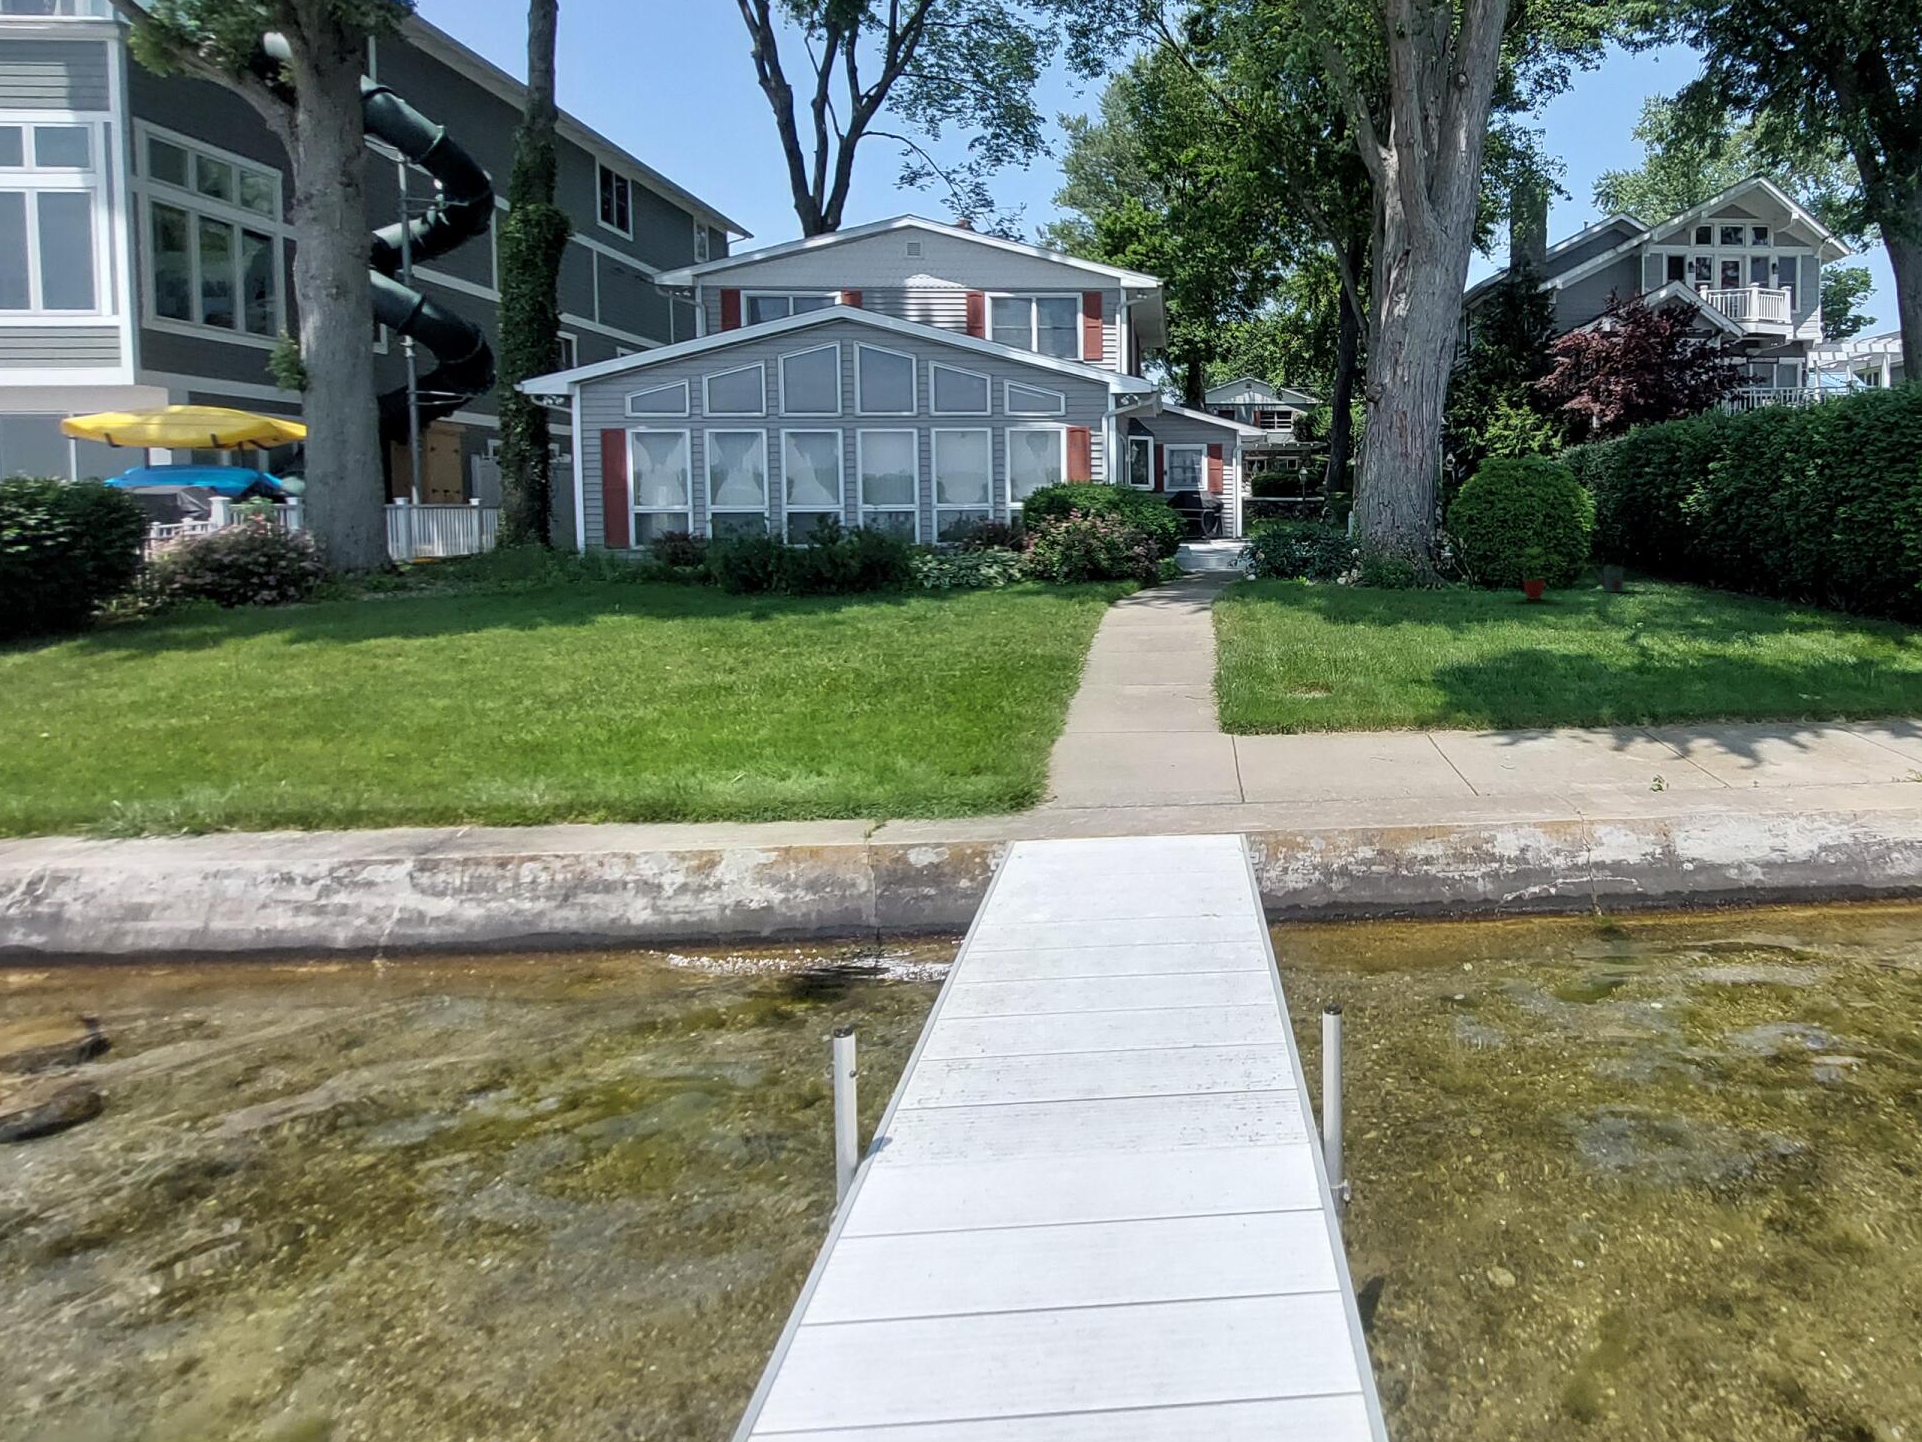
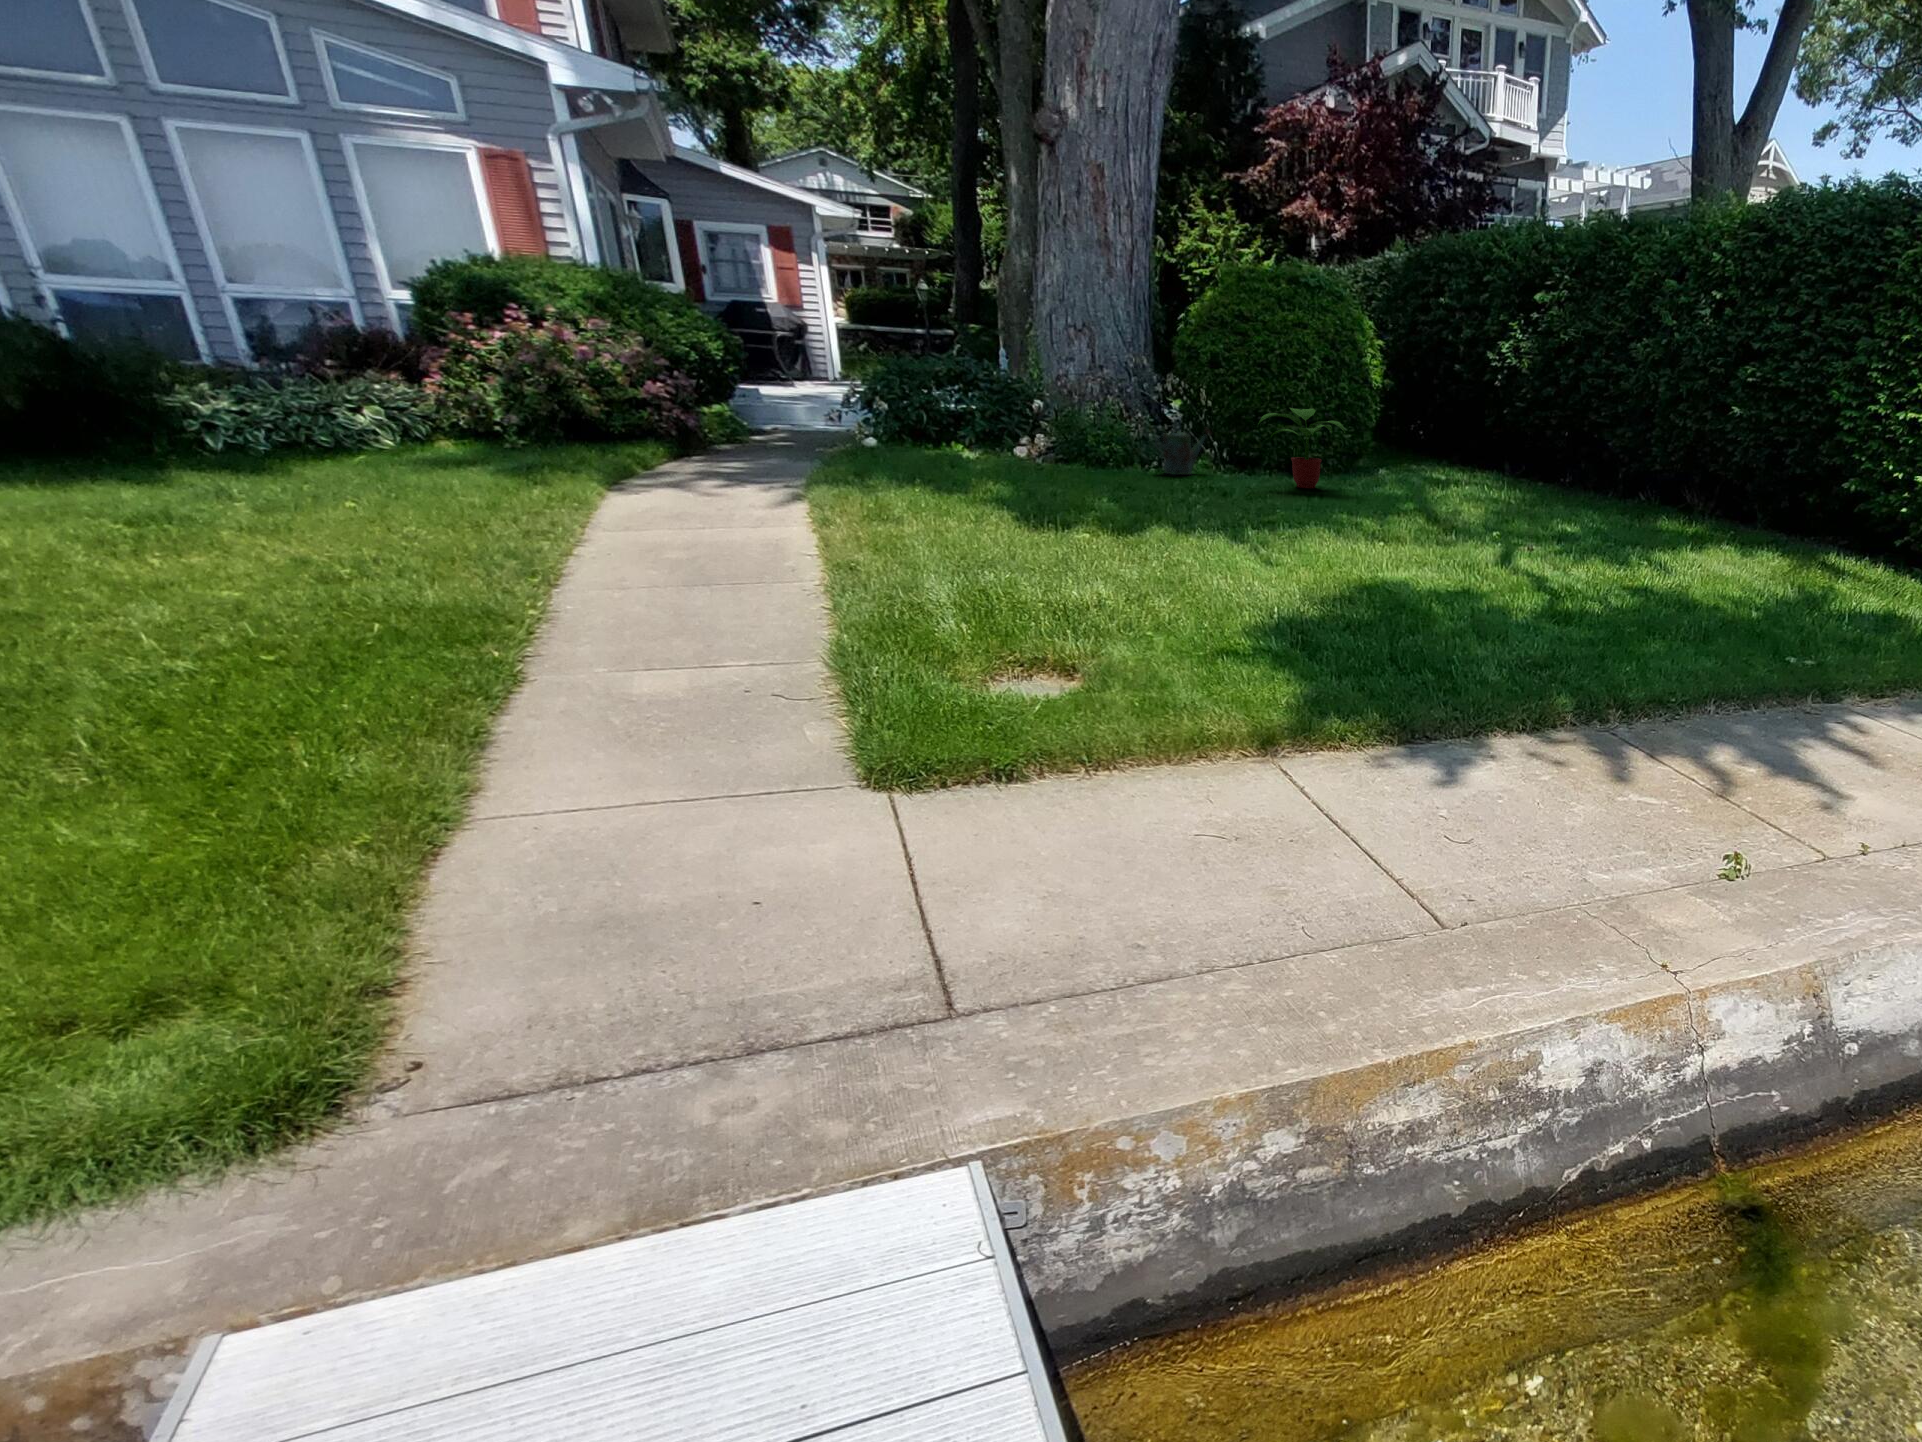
watering can: present [1588,563,1623,592] -> present [1163,427,1211,475]

